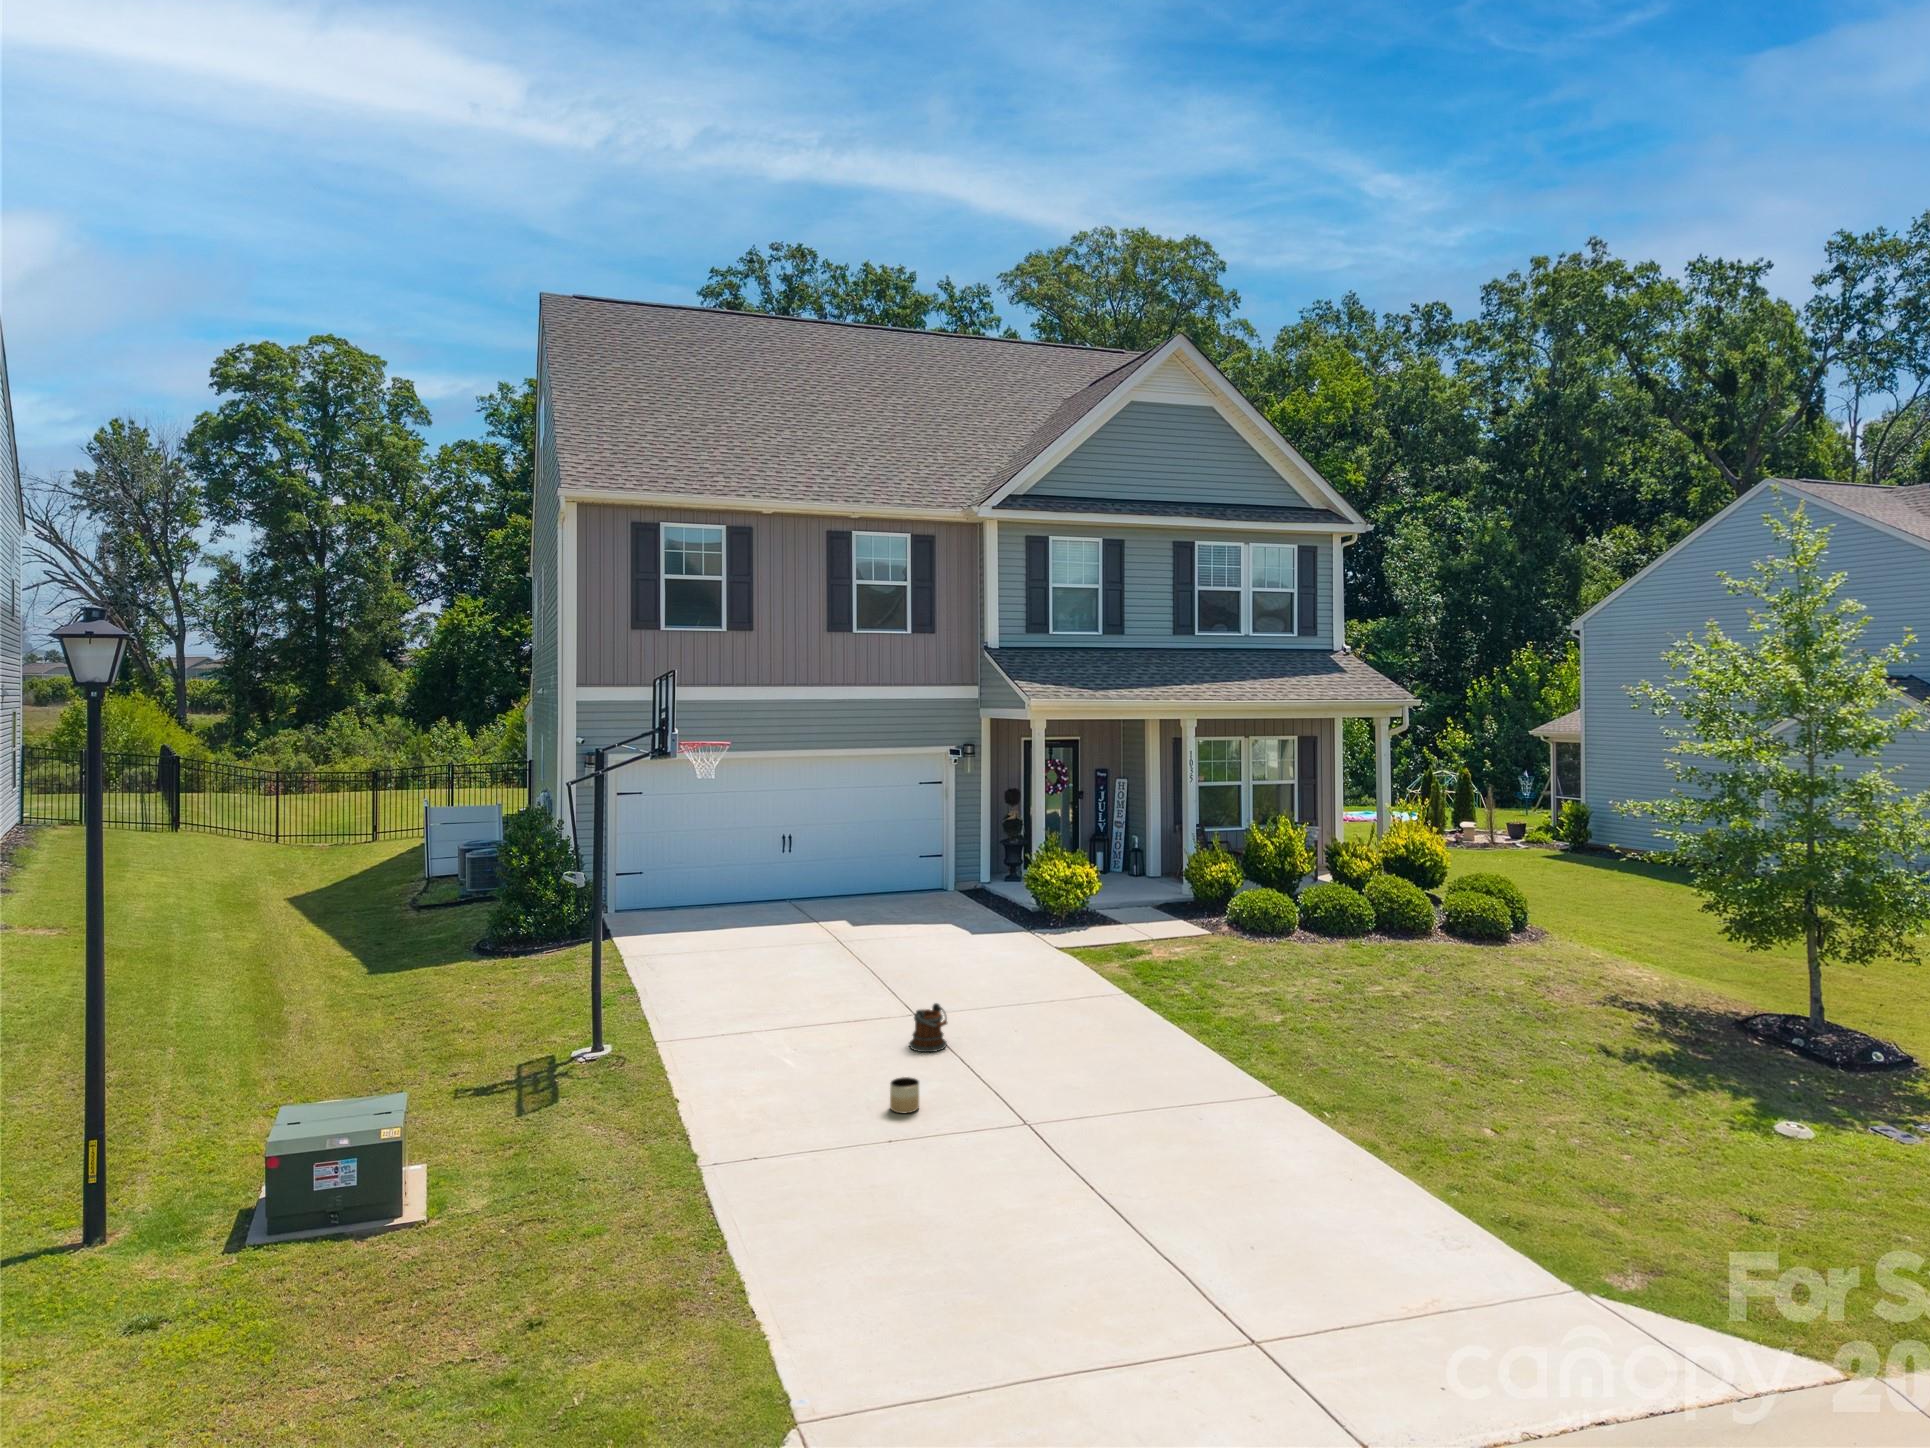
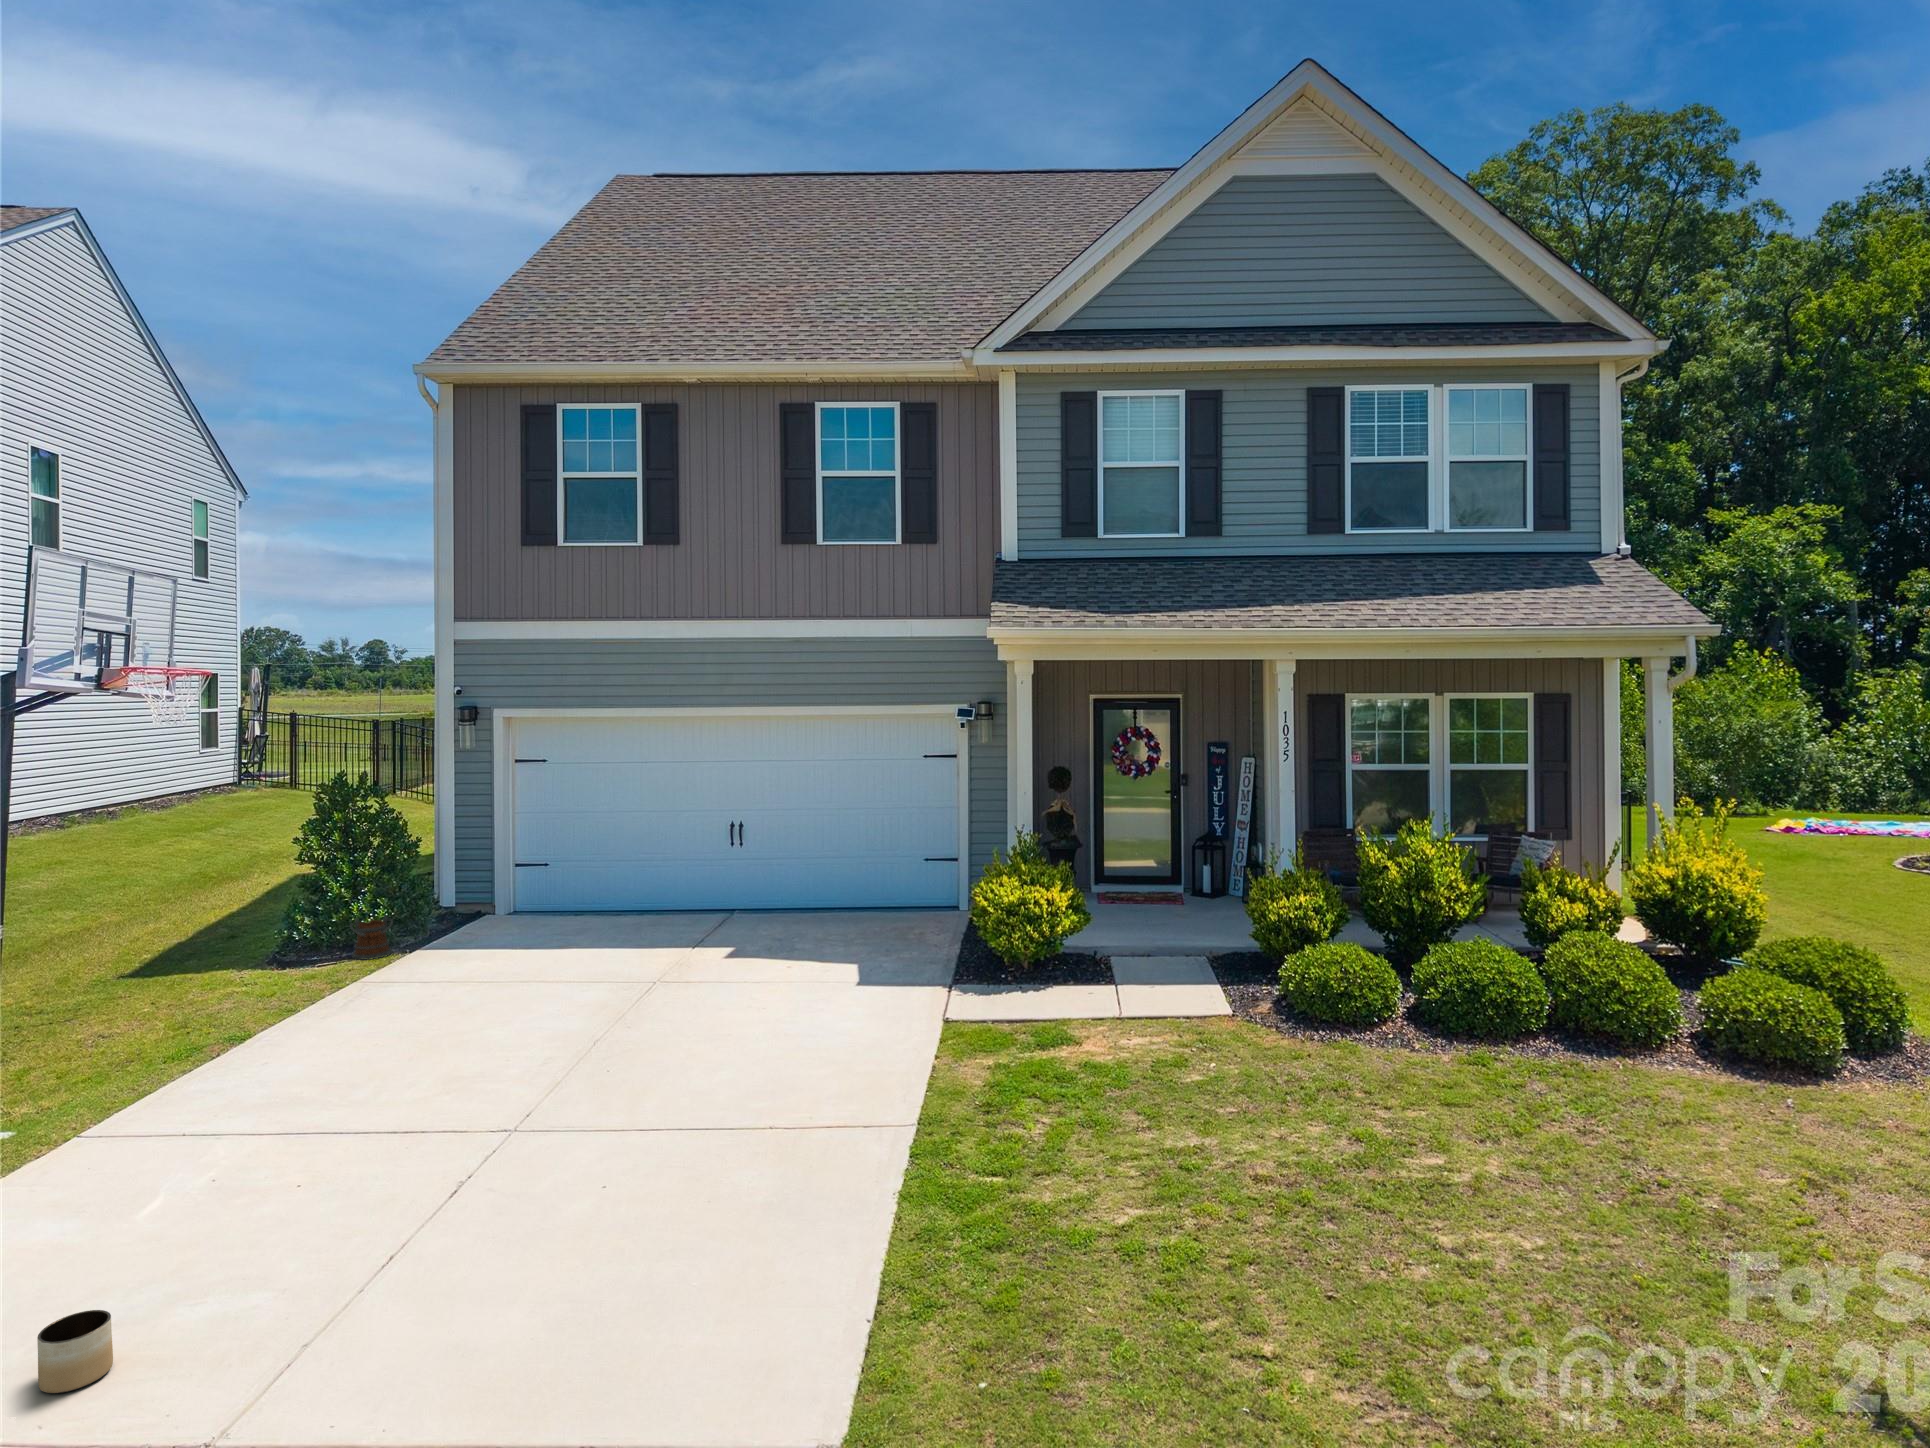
bucket: present [909,1003,947,1052] -> present [350,915,393,960]

